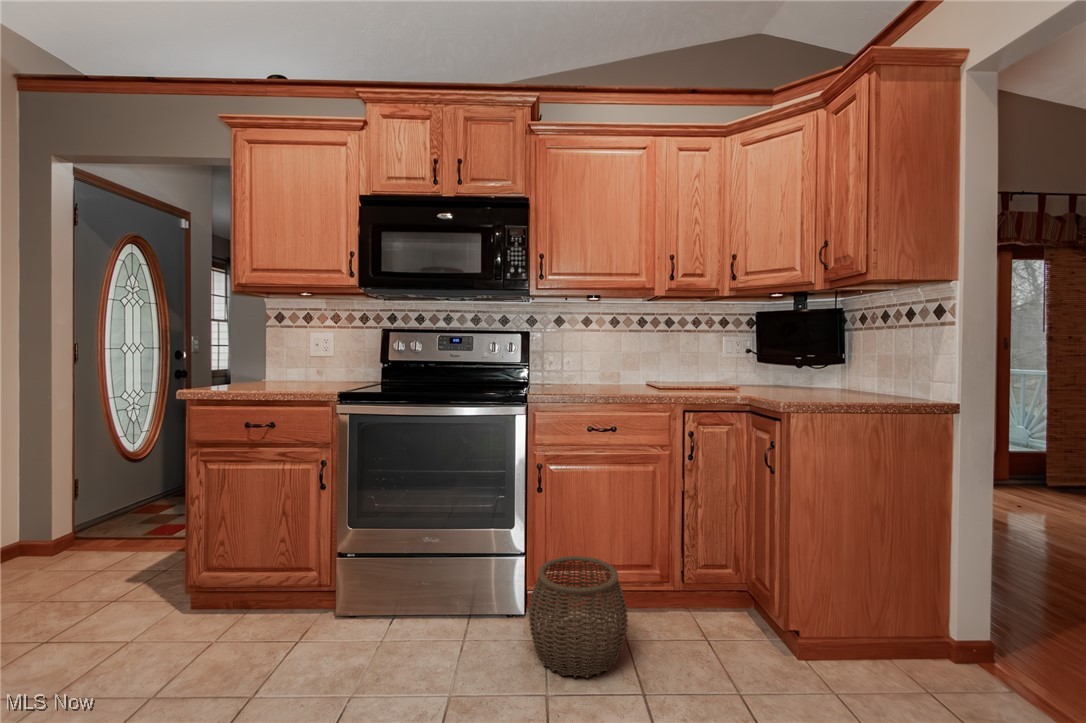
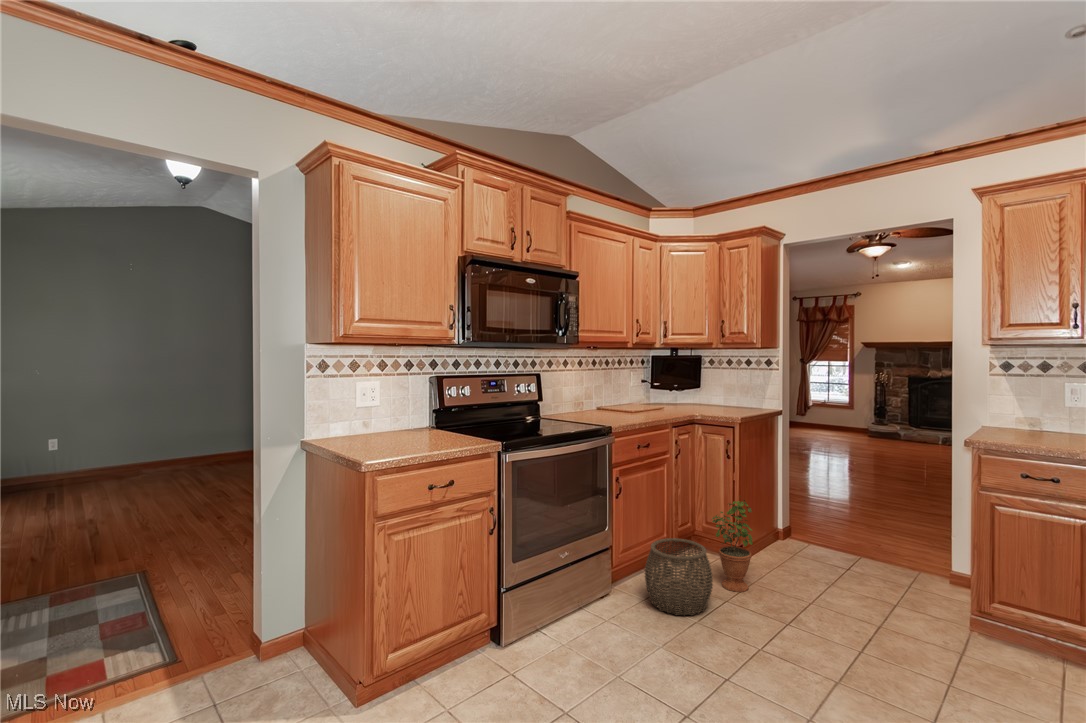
potted plant: none [670,523,745,684] -> present [712,500,753,592]

